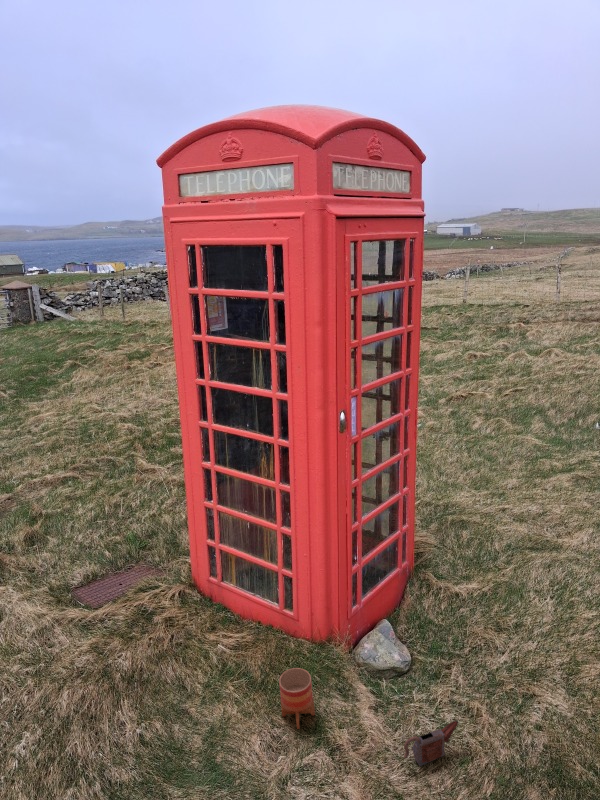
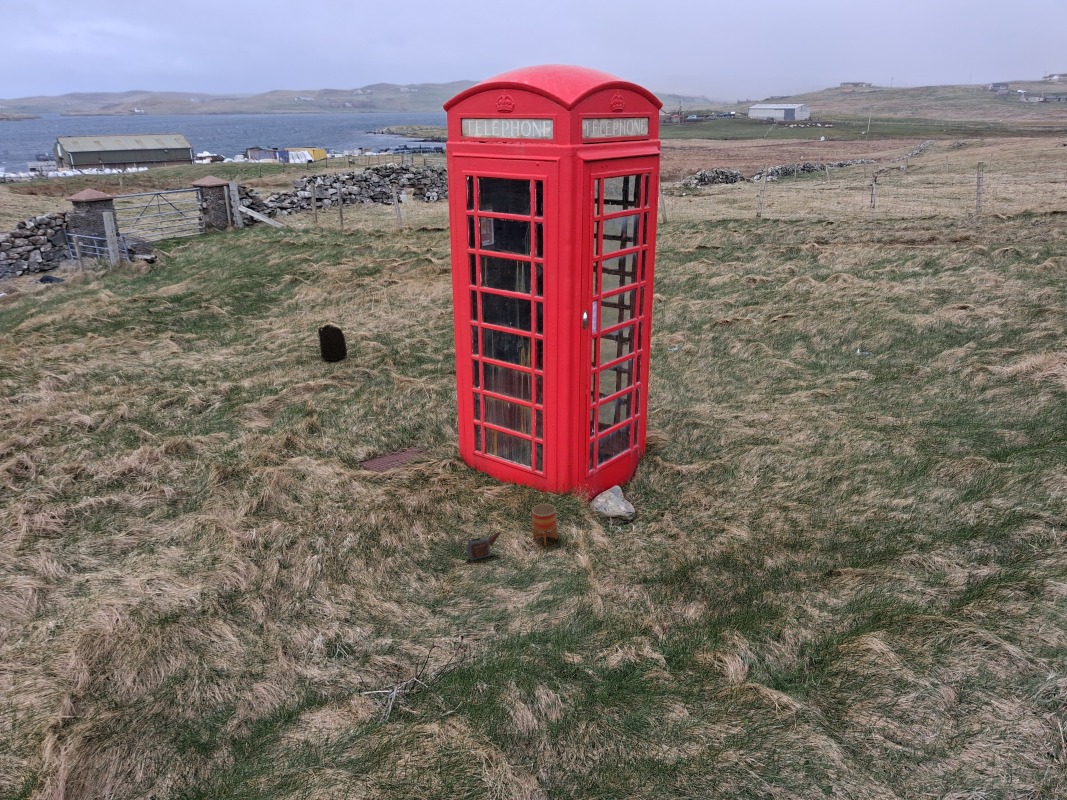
backpack: none [70,412,100,447] -> present [318,325,347,361]
watering can: present [404,721,458,766] -> present [458,532,501,560]

